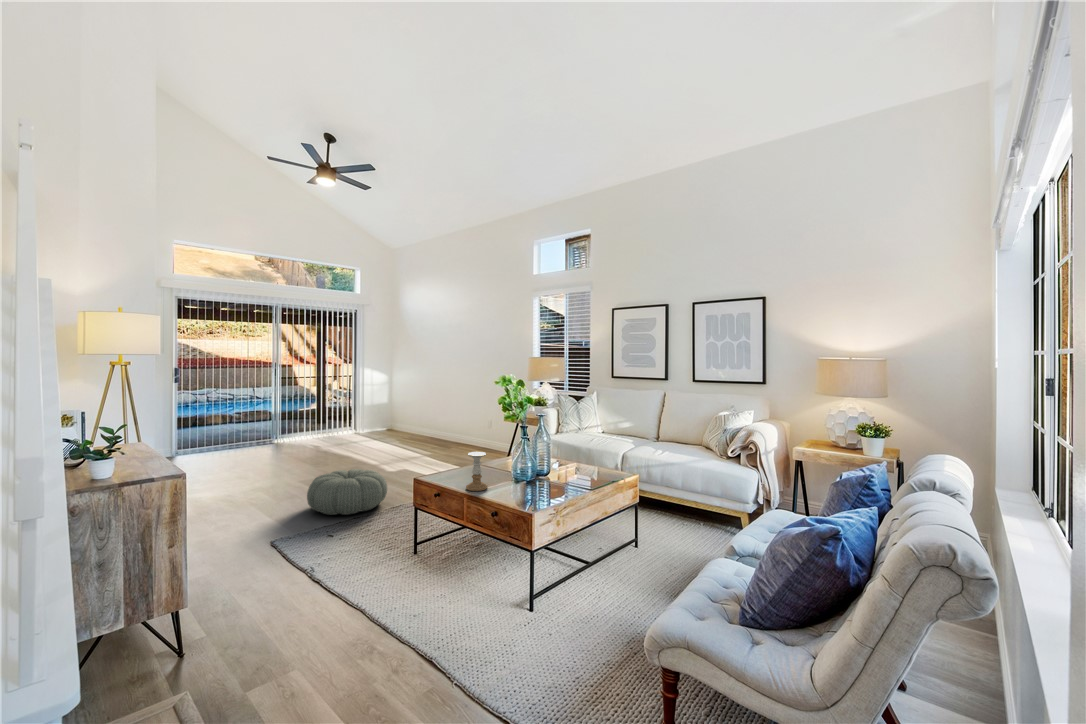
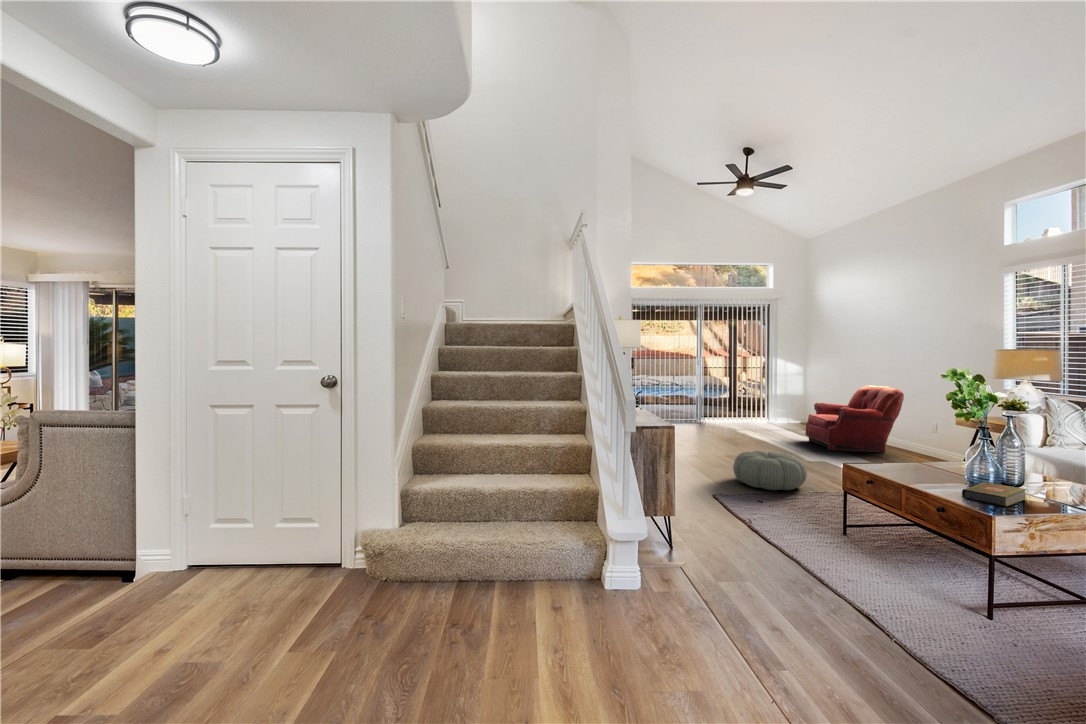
armchair: none [393,389,474,455] -> present [805,385,904,452]
candle holder: present [466,452,487,491] -> none [904,445,931,485]
book: none [510,478,553,501] -> present [962,482,1026,507]

